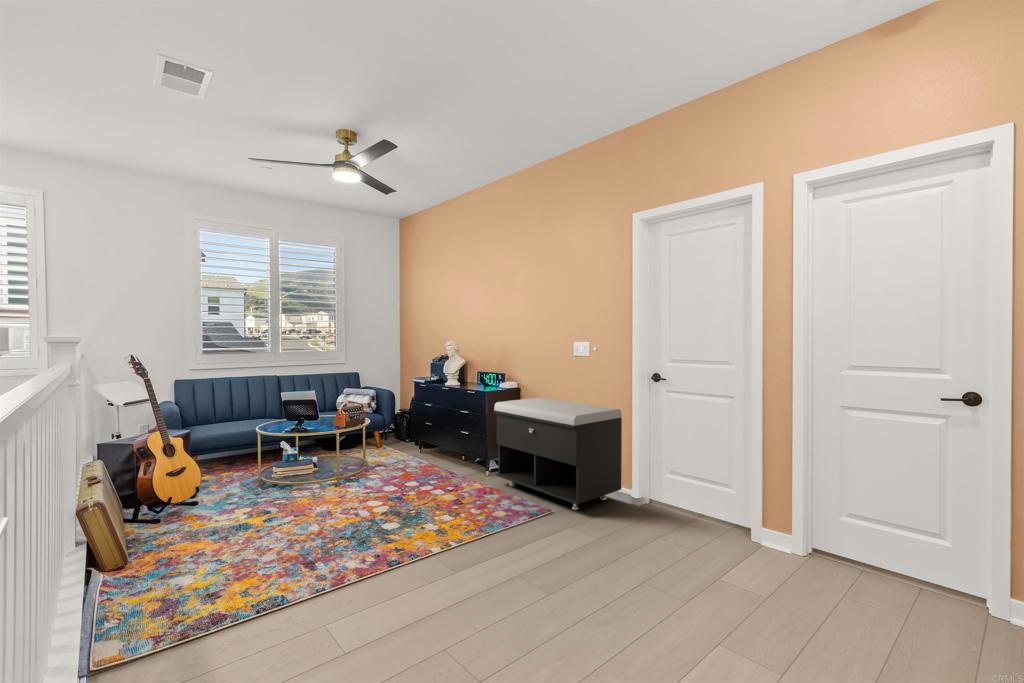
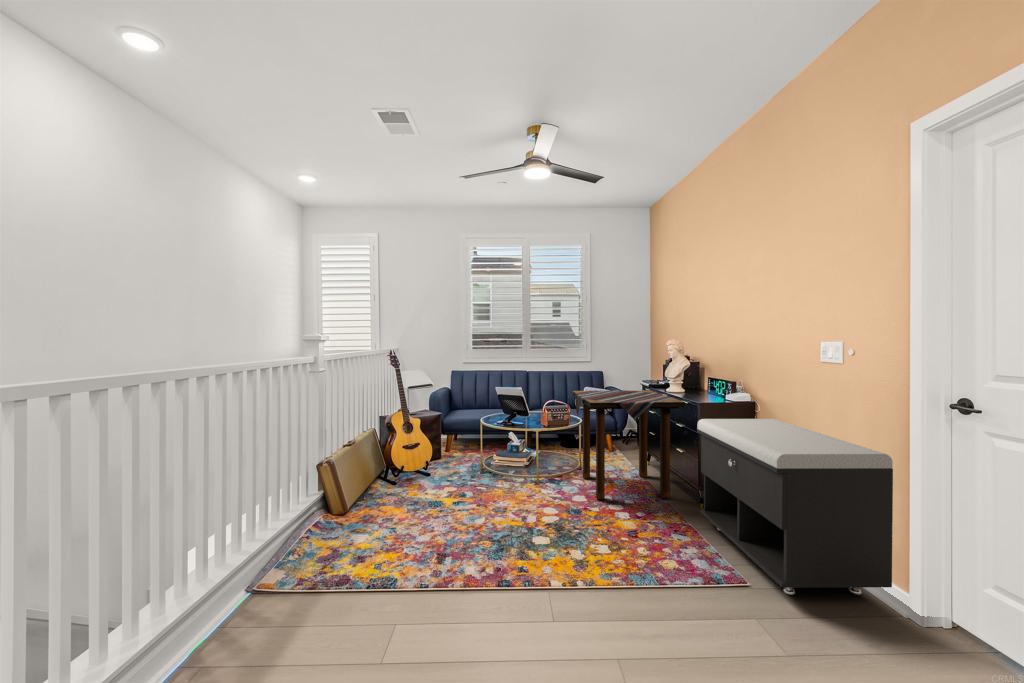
side table: none [364,385,474,486] -> present [572,390,685,500]

